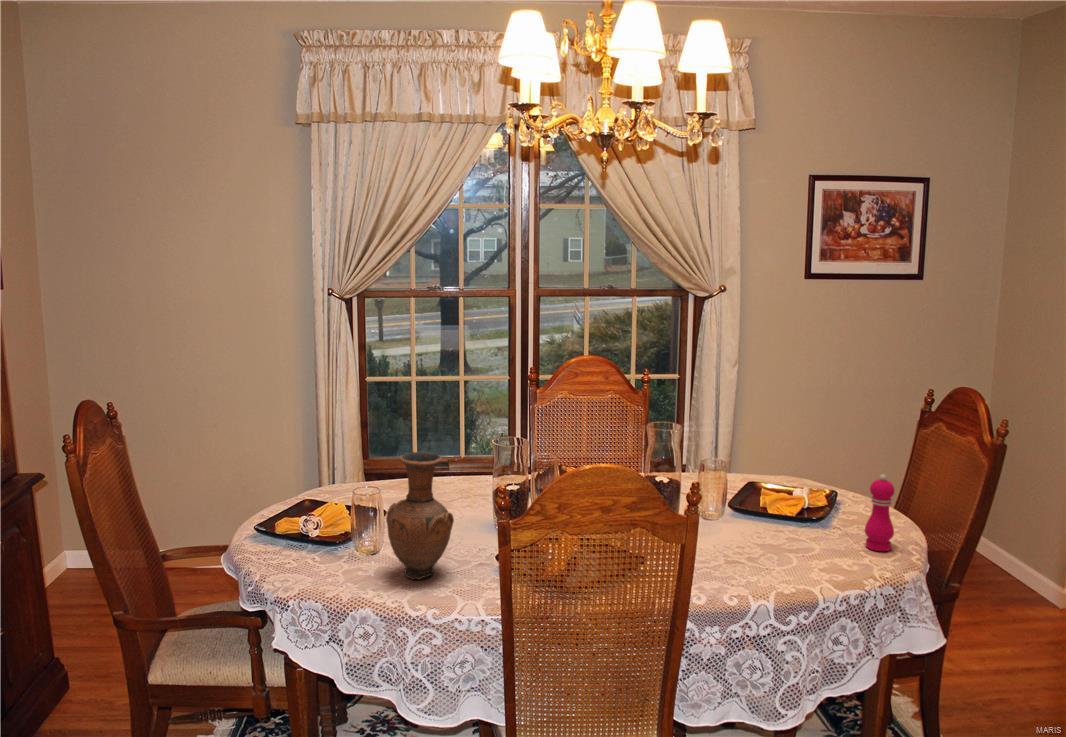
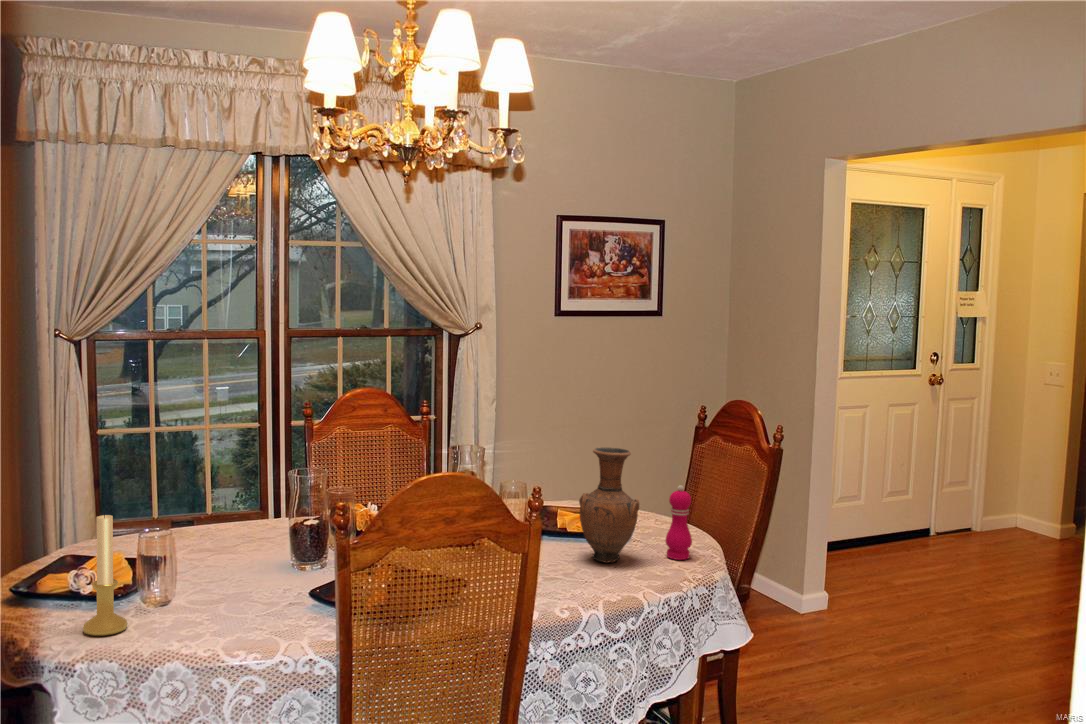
vase: present [386,452,454,580] -> present [579,447,639,563]
candle holder: none [306,473,342,577] -> present [83,512,128,636]

